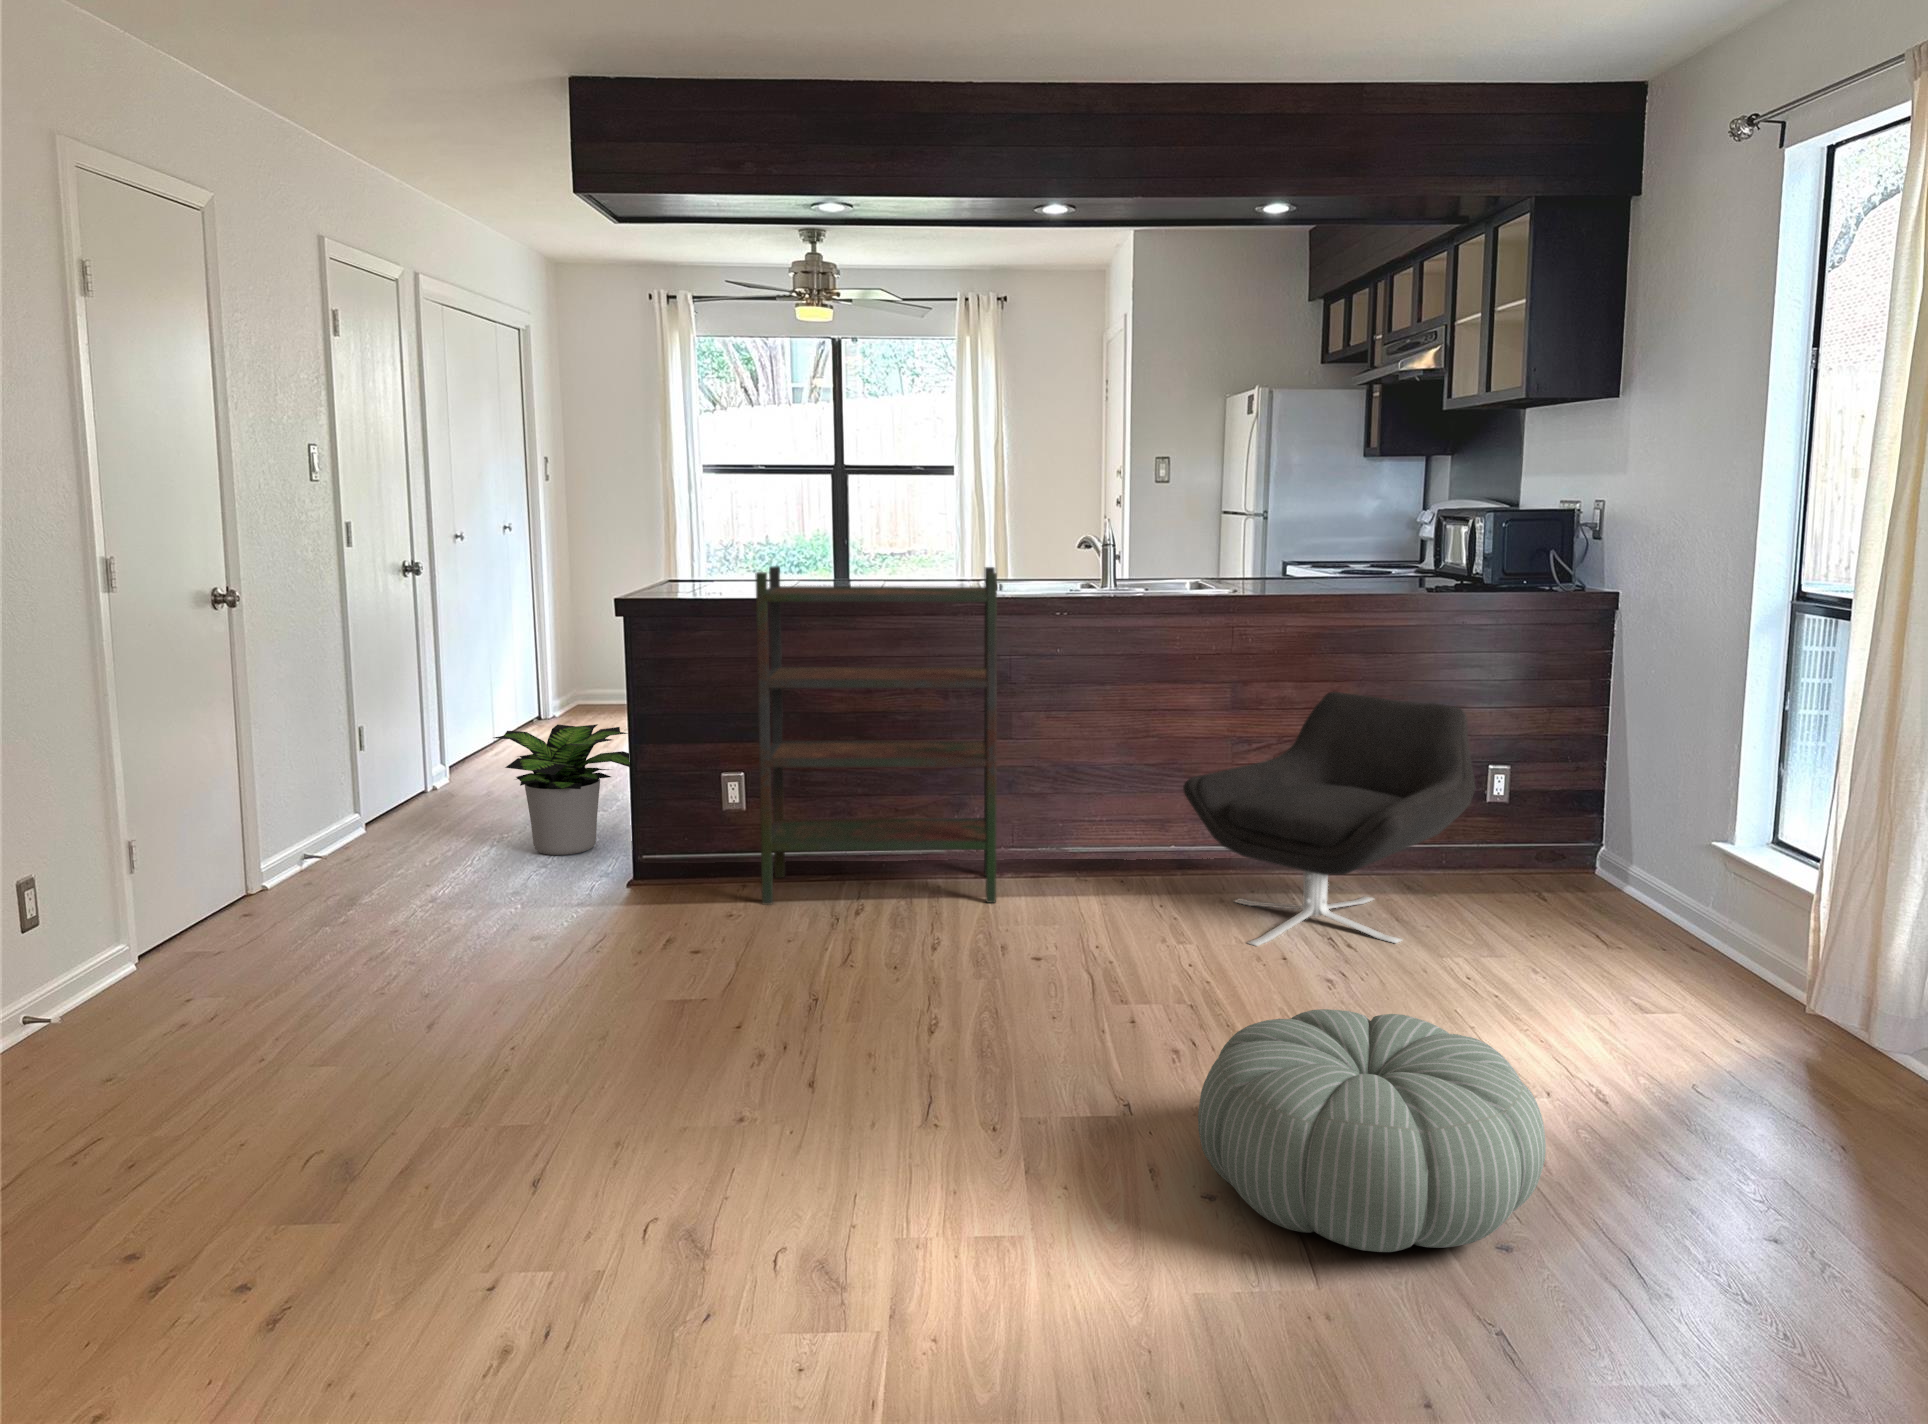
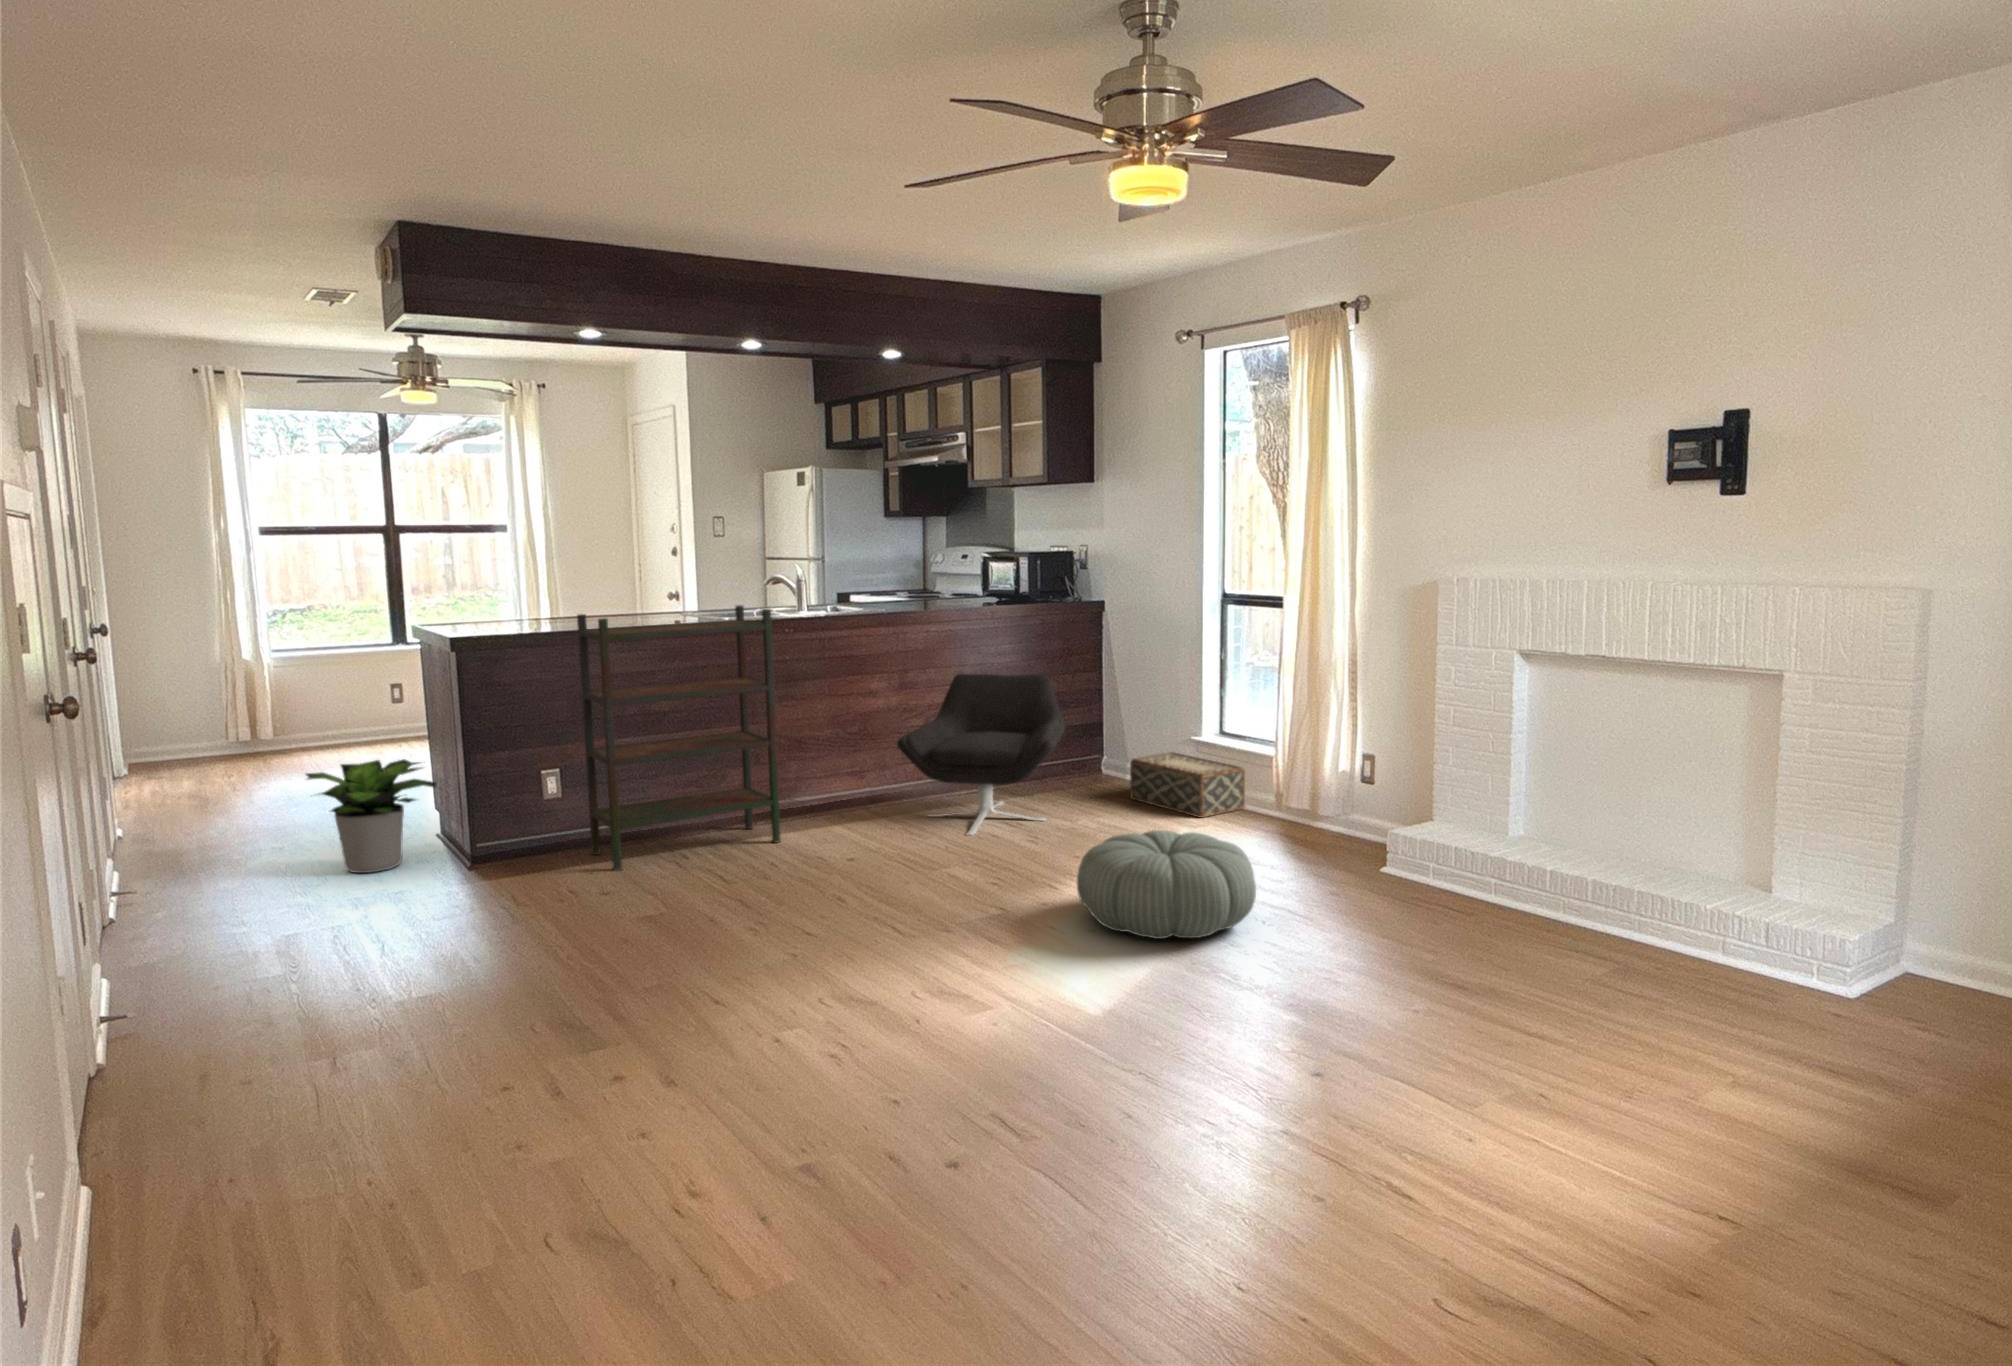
woven basket: none [1588,864,1788,993] -> present [1130,752,1245,818]

